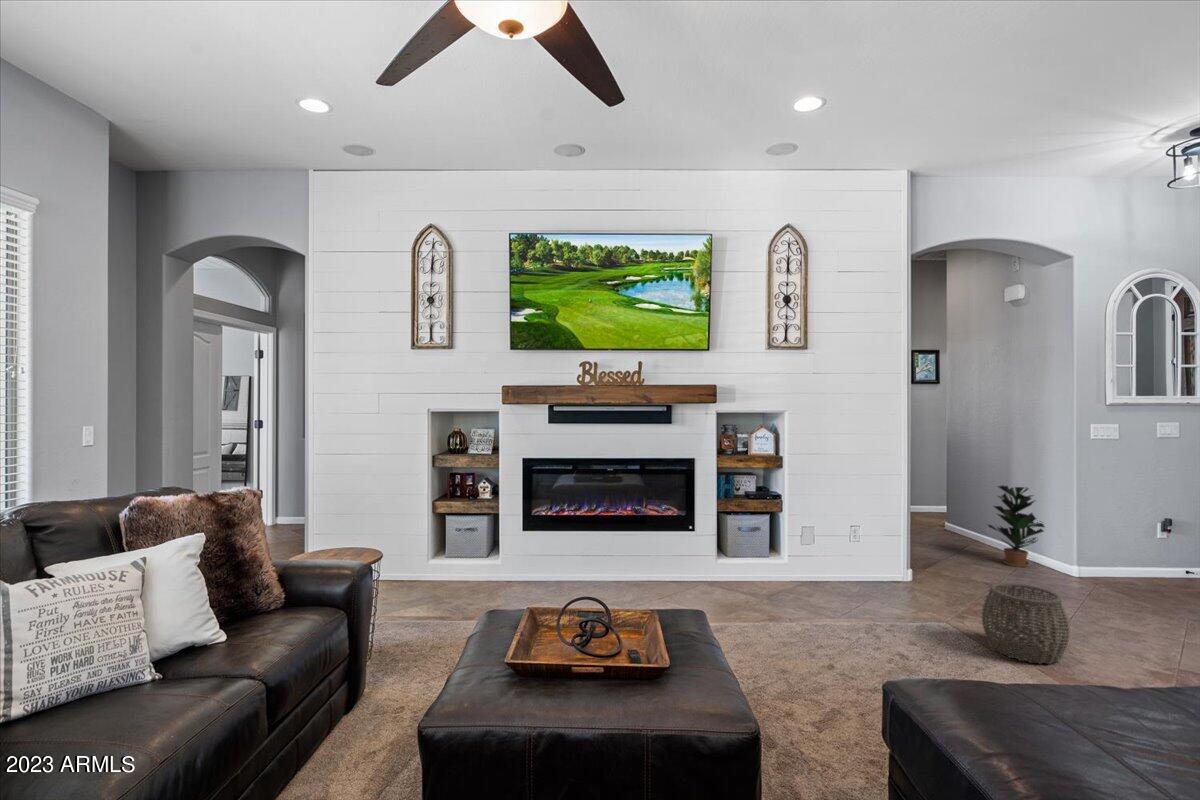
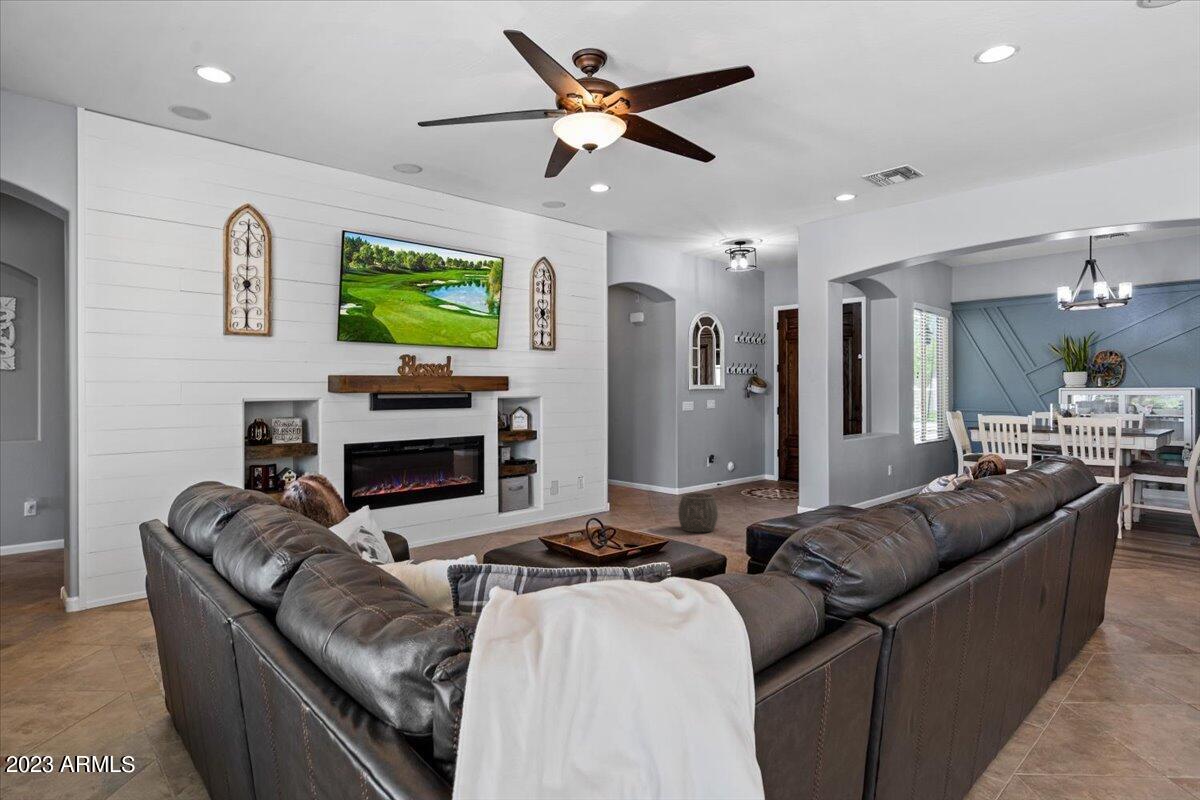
potted plant: present [988,486,1044,567] -> none [631,442,662,495]

